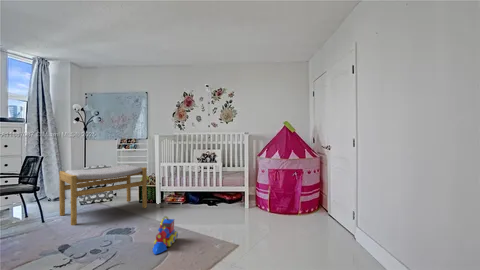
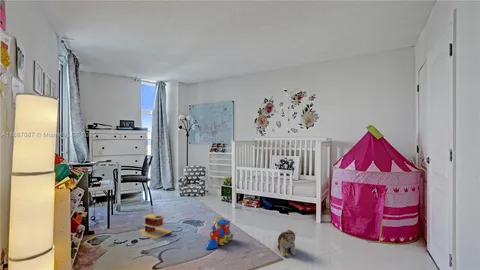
footstool: present [59,165,147,225] -> none [163,166,226,213]
plush toy: none [224,217,250,243] -> present [278,230,296,256]
toy house: none [38,228,99,258] -> present [140,214,172,239]

